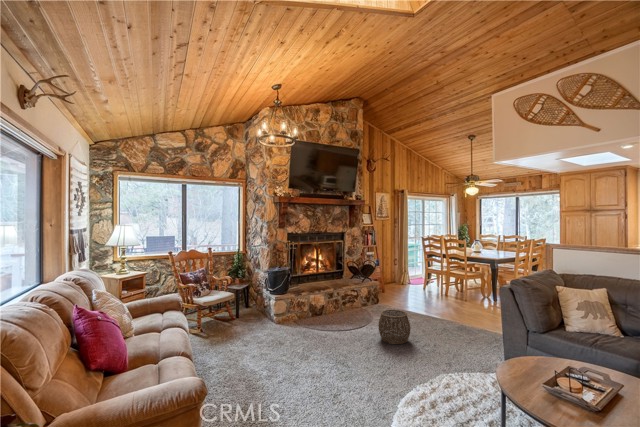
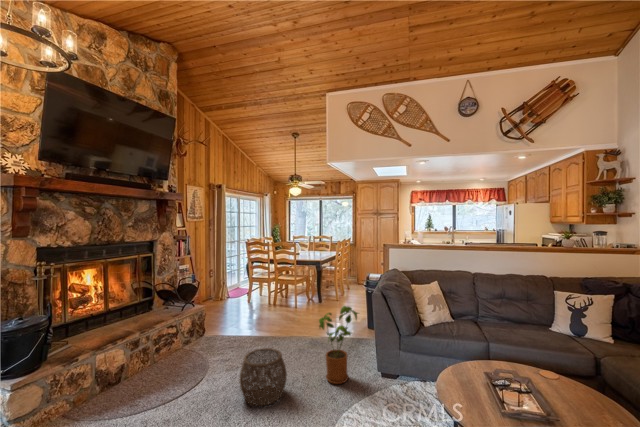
house plant: none [440,290,476,350] -> present [319,306,358,384]

